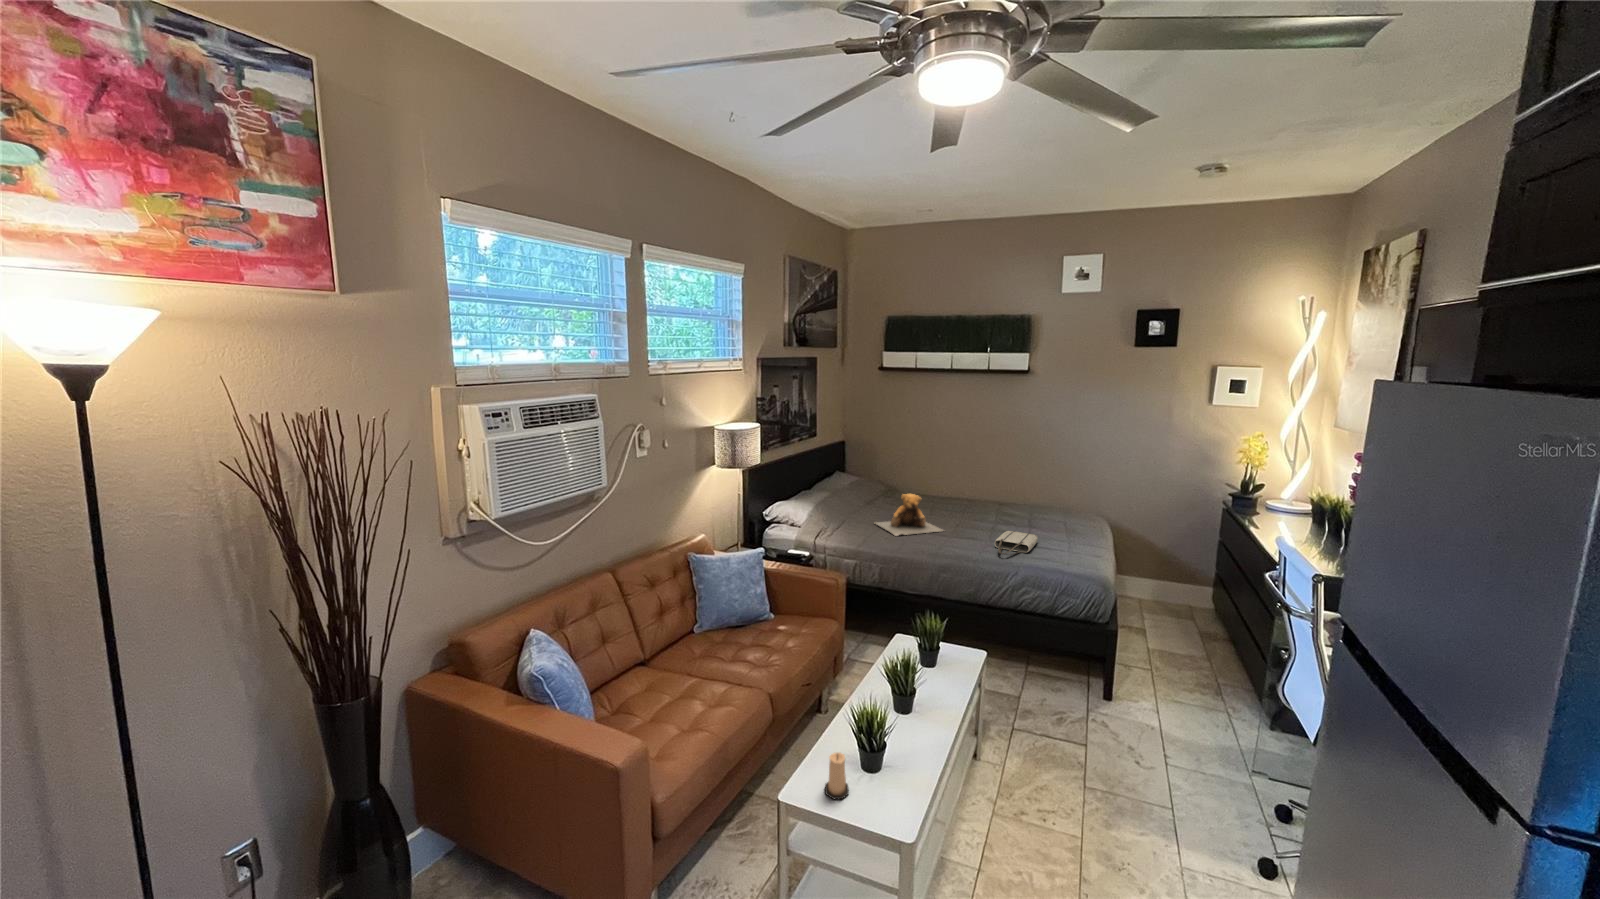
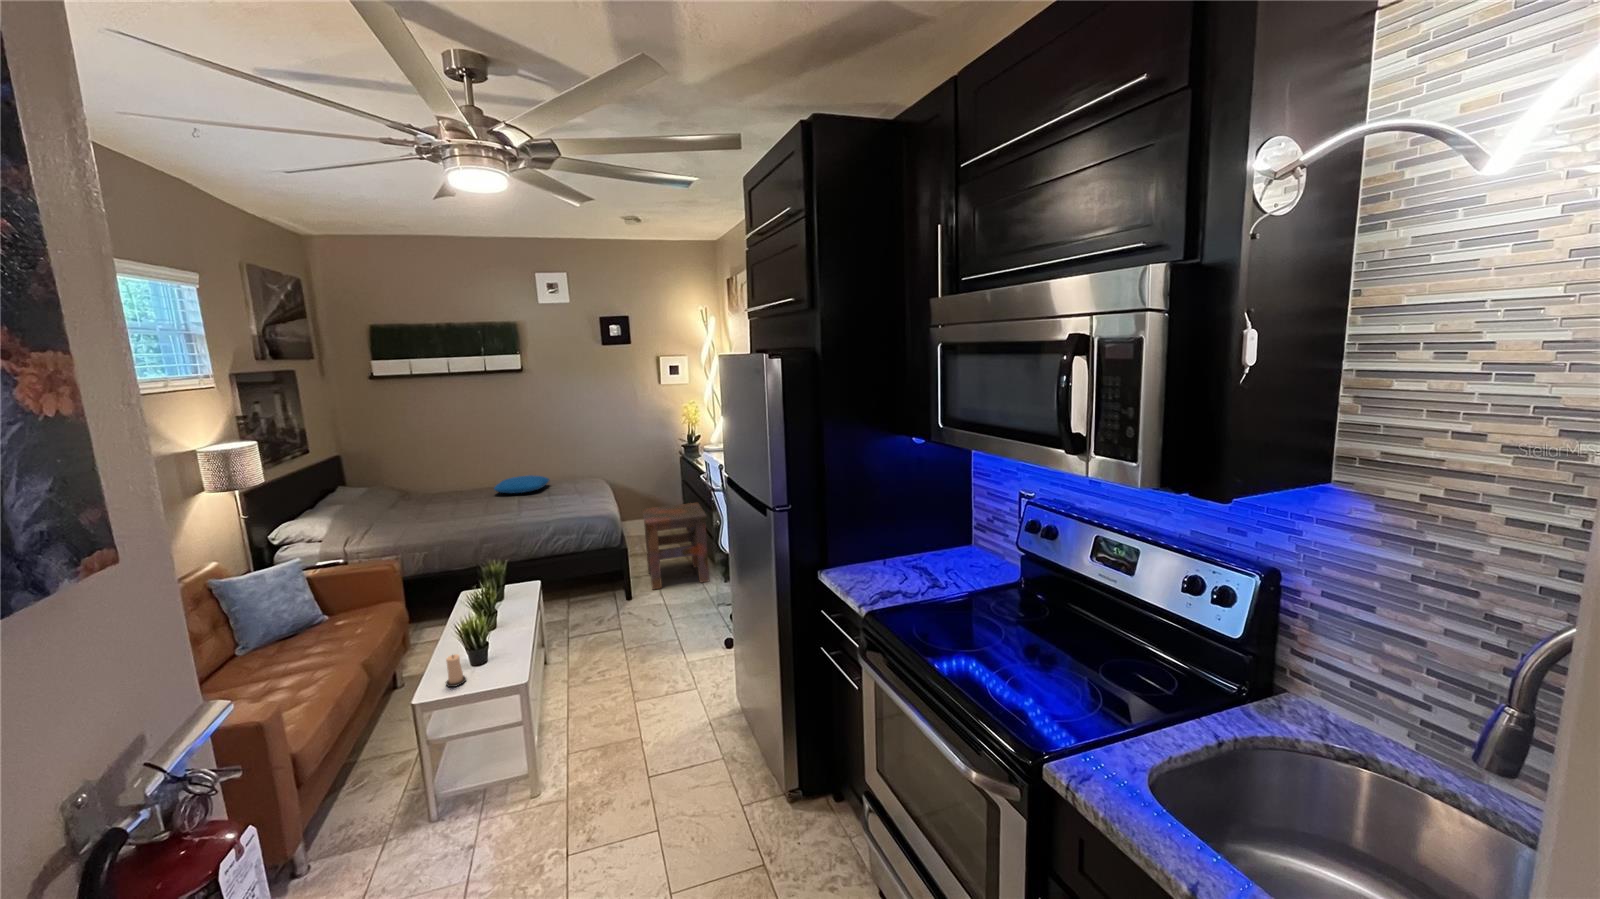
pillow: none [969,493,1034,515] -> present [494,475,549,493]
teddy bear: present [876,494,943,536] -> none [405,487,479,527]
tote bag: present [995,531,1038,555] -> none [526,499,559,516]
side table: none [1143,575,1263,721] -> present [642,503,709,589]

